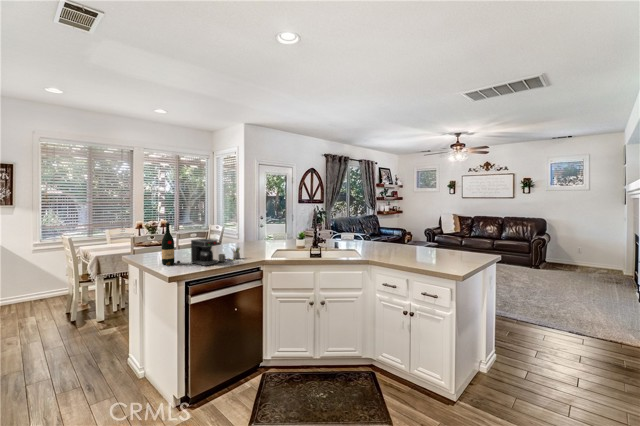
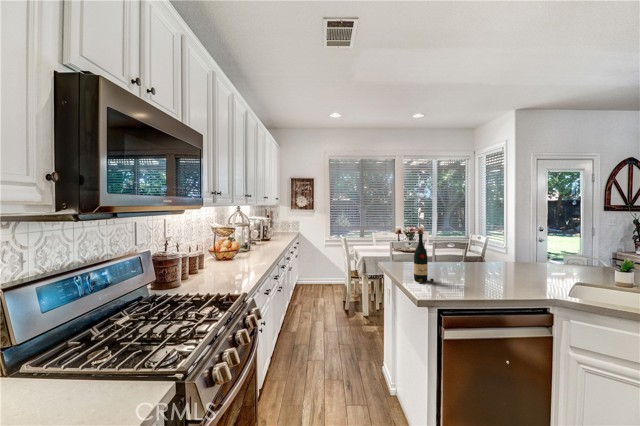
coffee maker: present [191,239,240,266] -> none [447,255,515,292]

